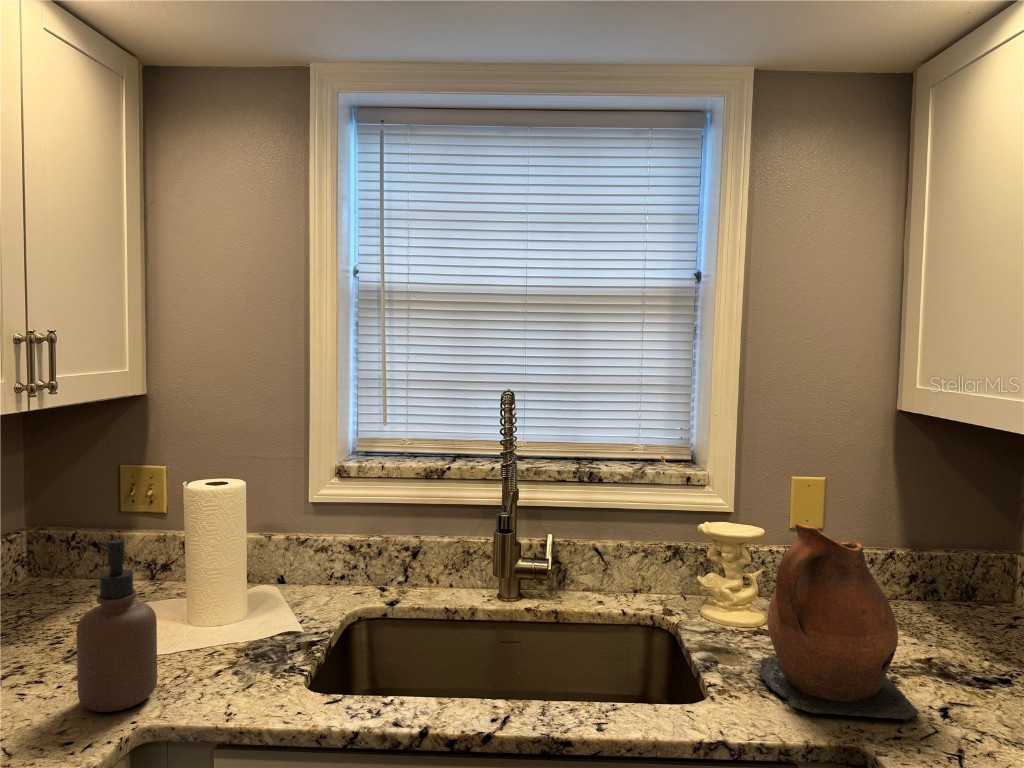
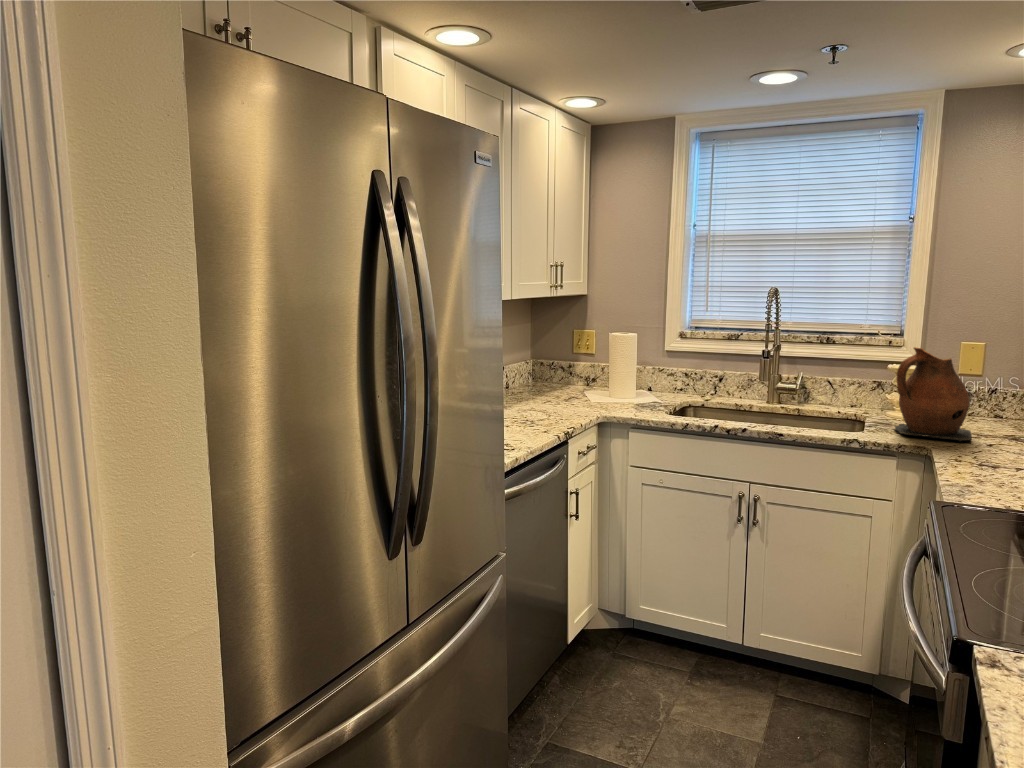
soap dispenser: present [76,539,157,712] -> none [578,344,607,410]

